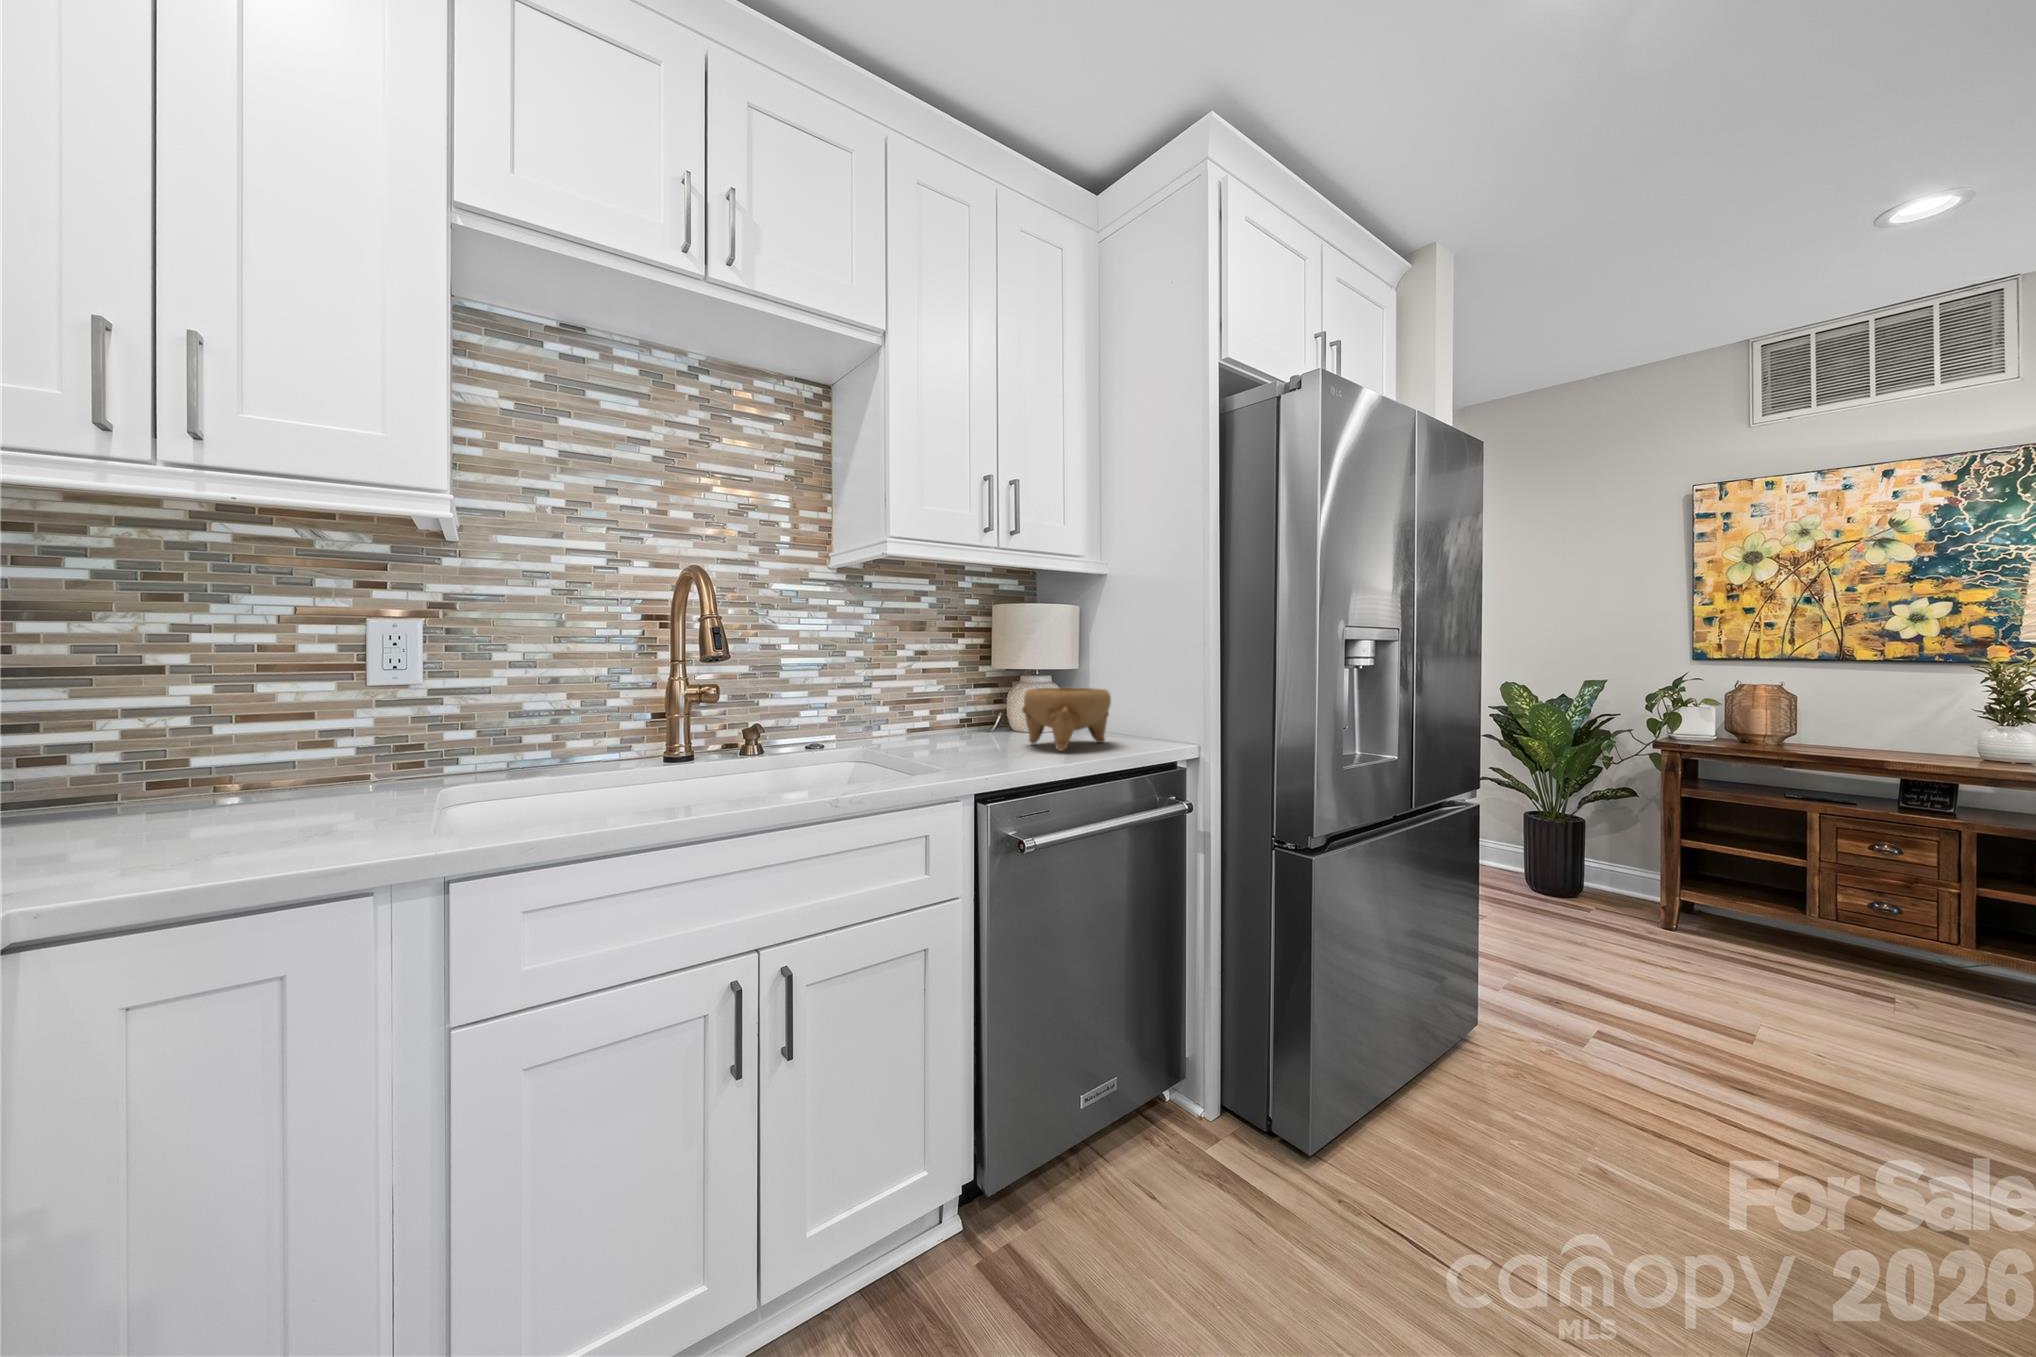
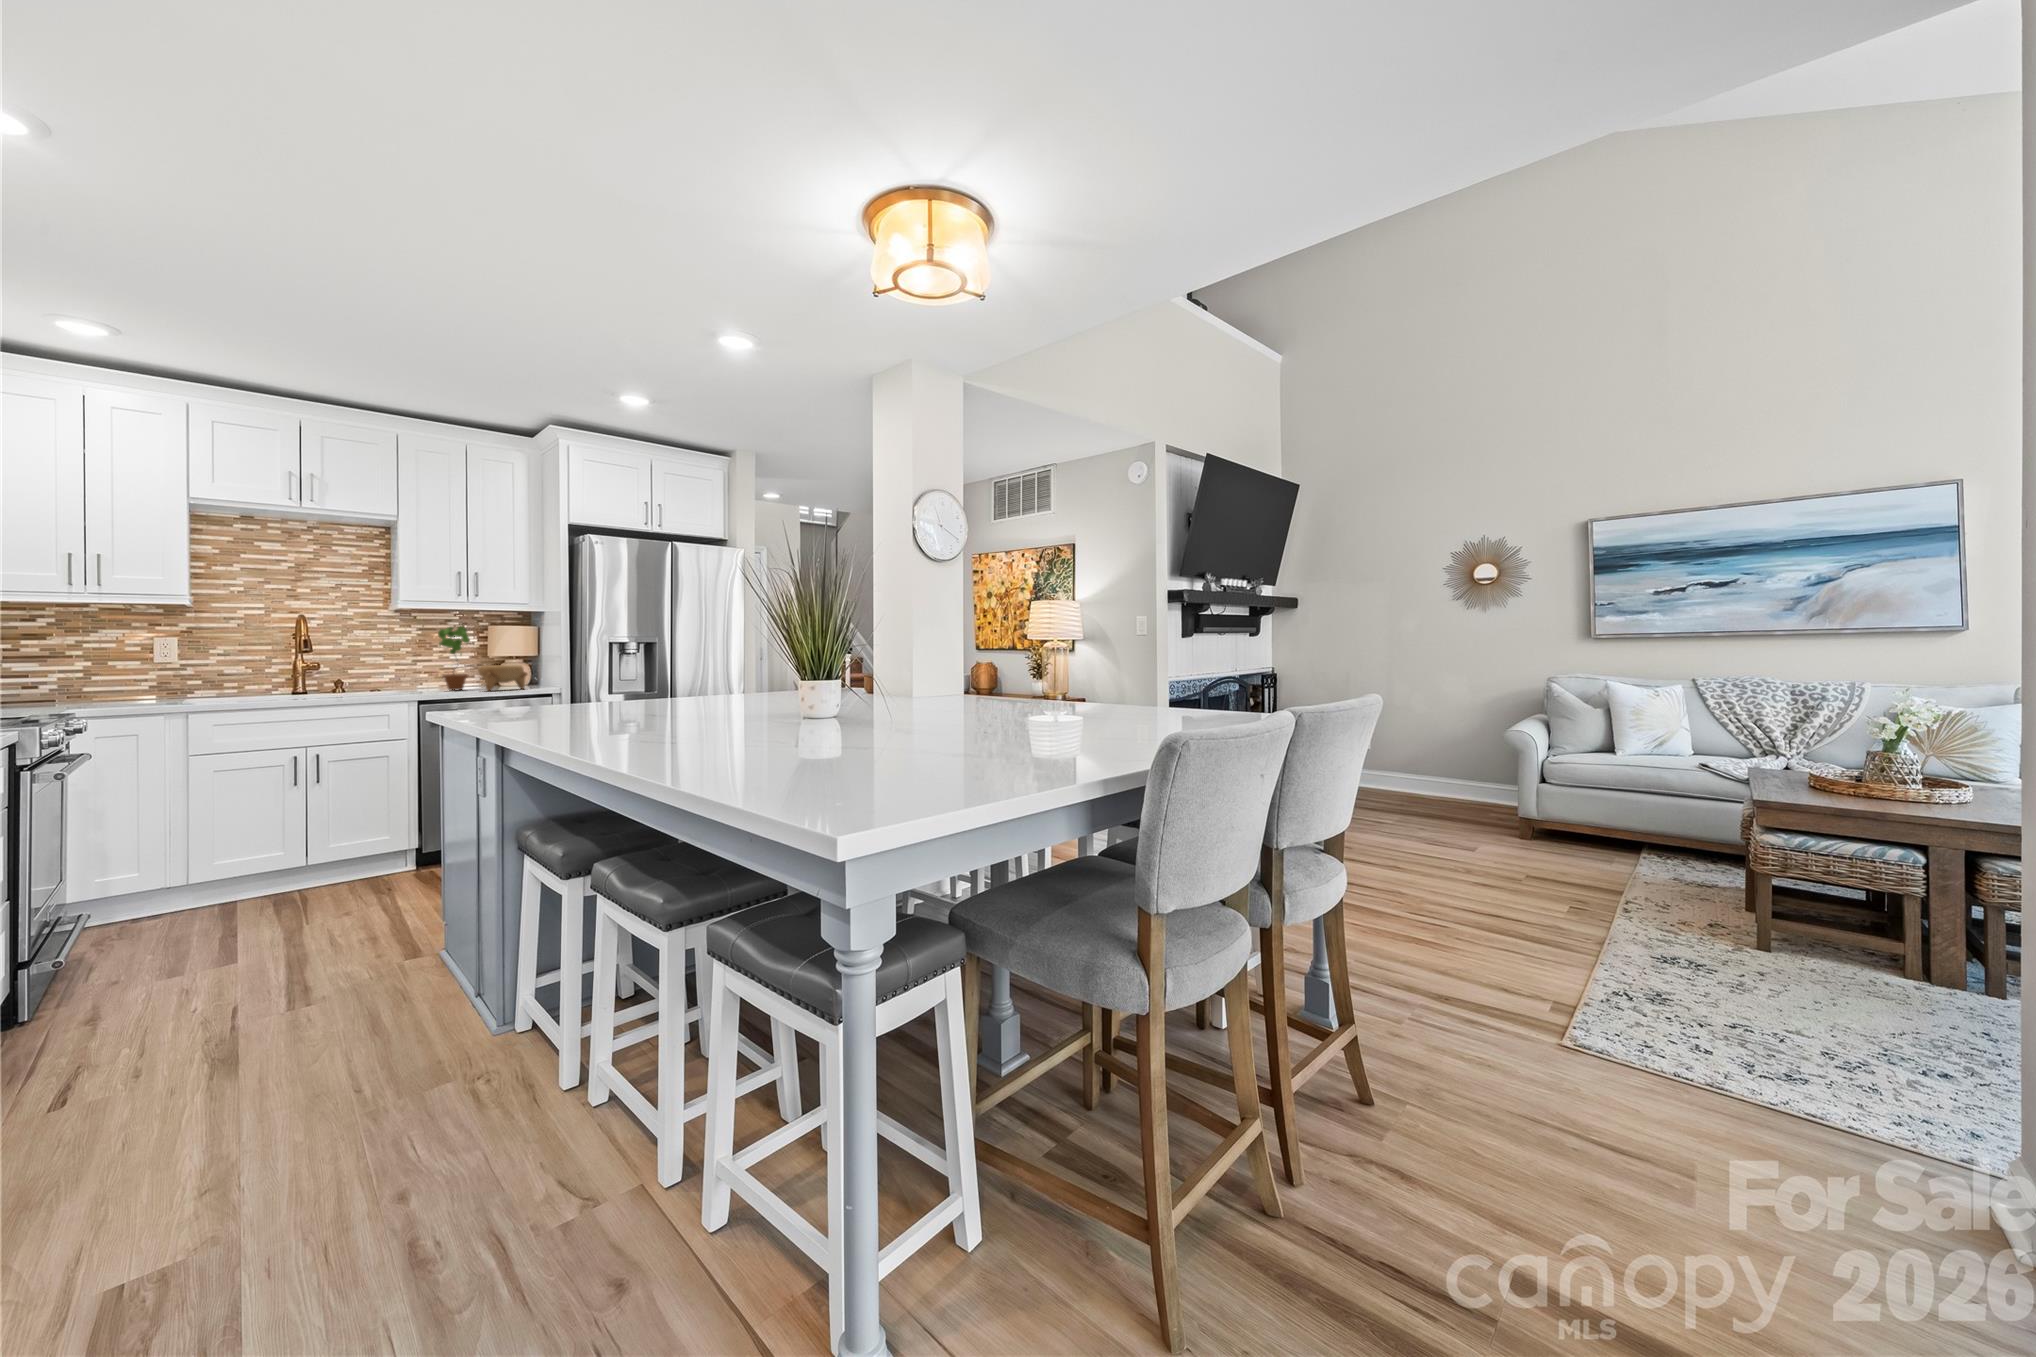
potted plant: none [909,603,968,740] -> present [438,626,469,690]

